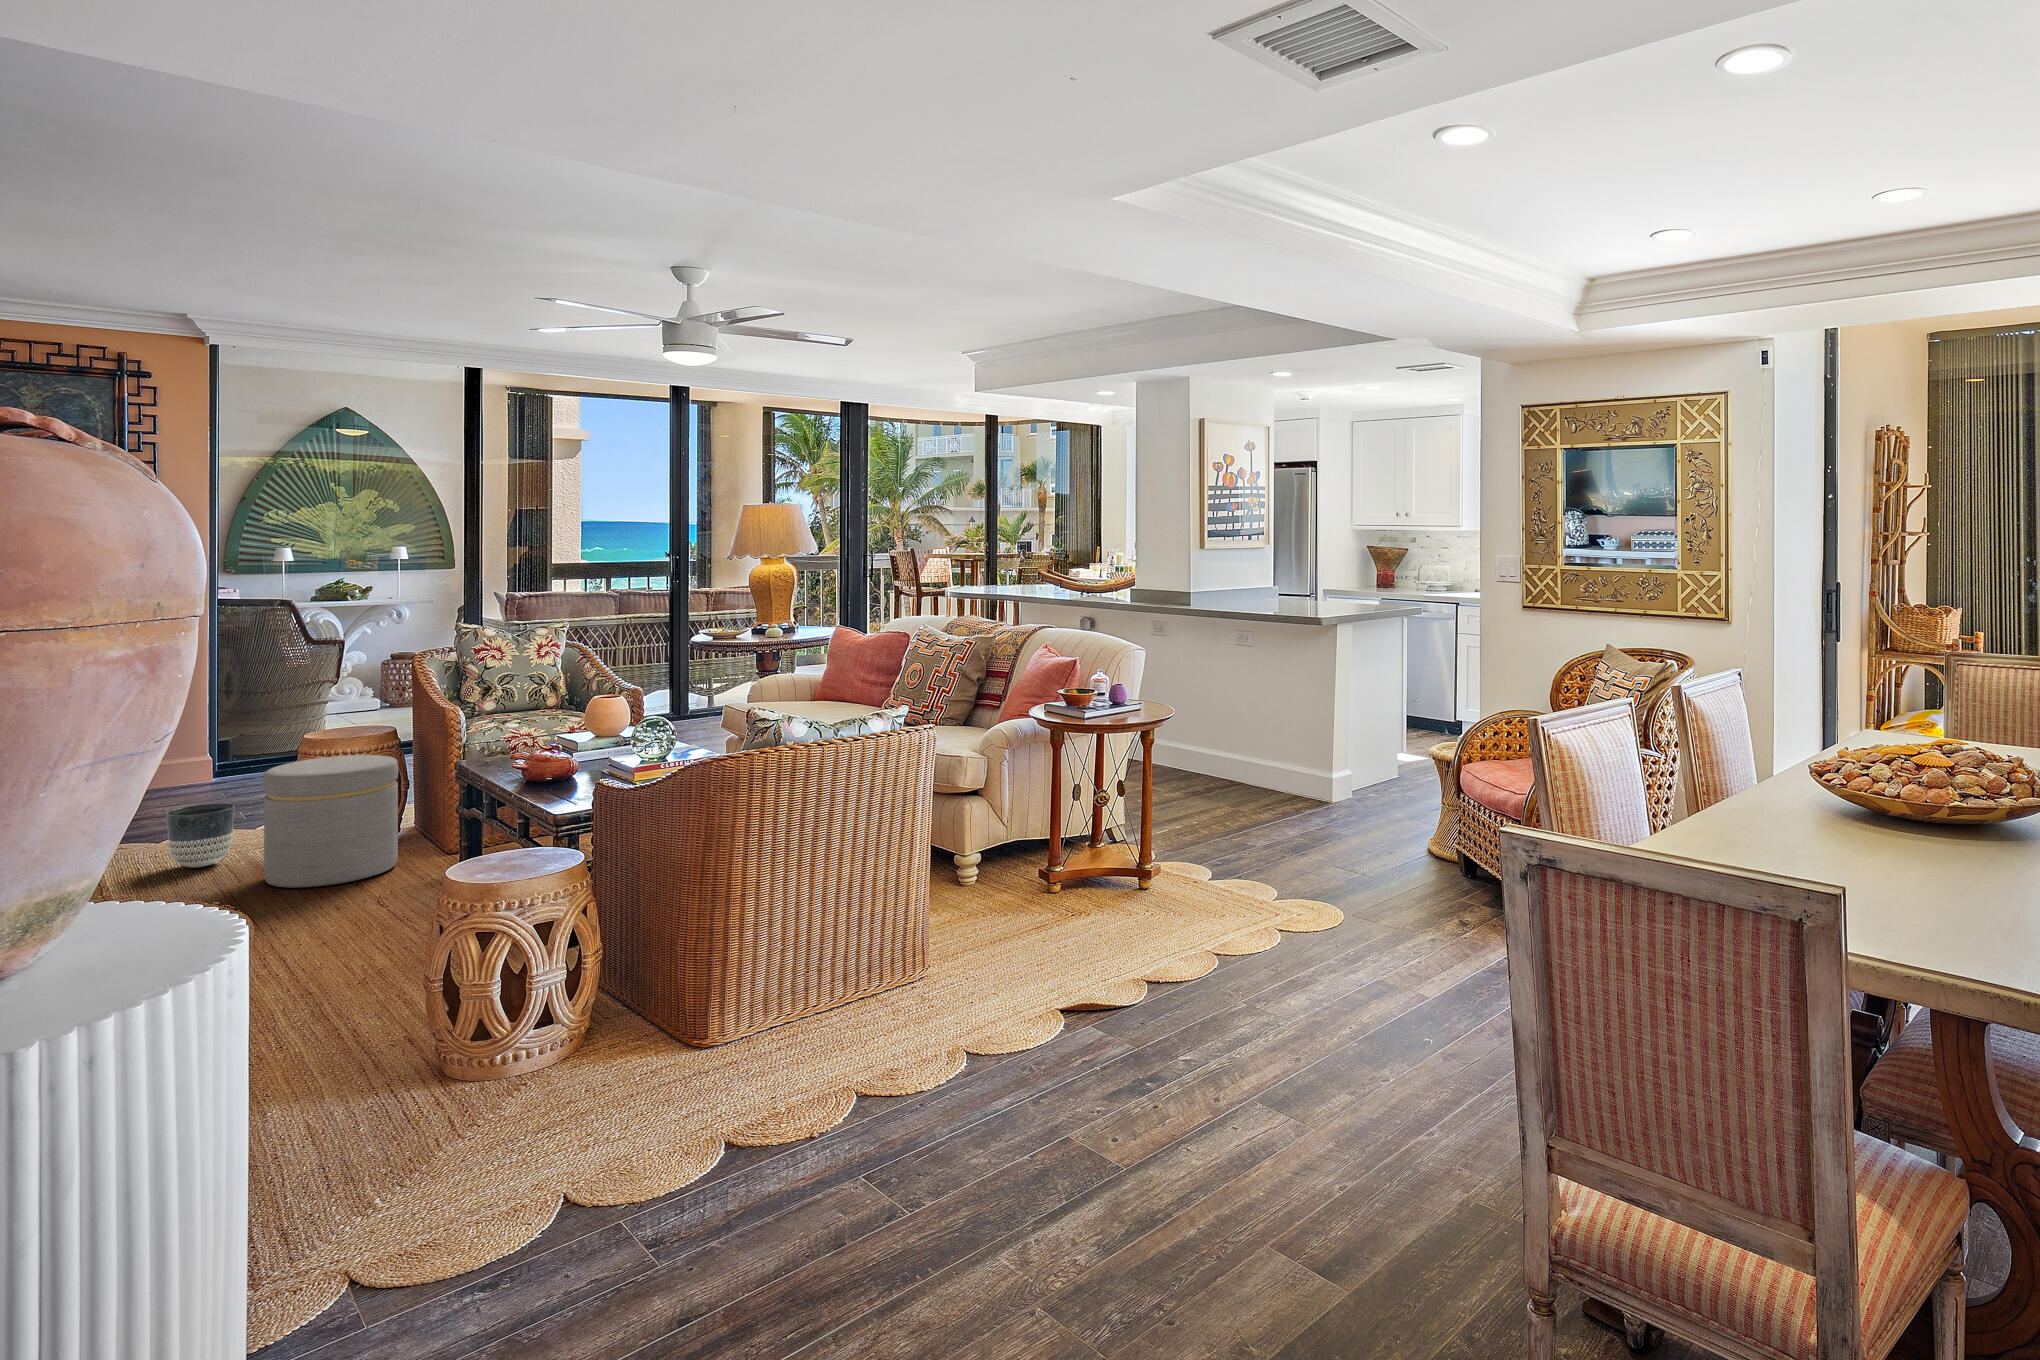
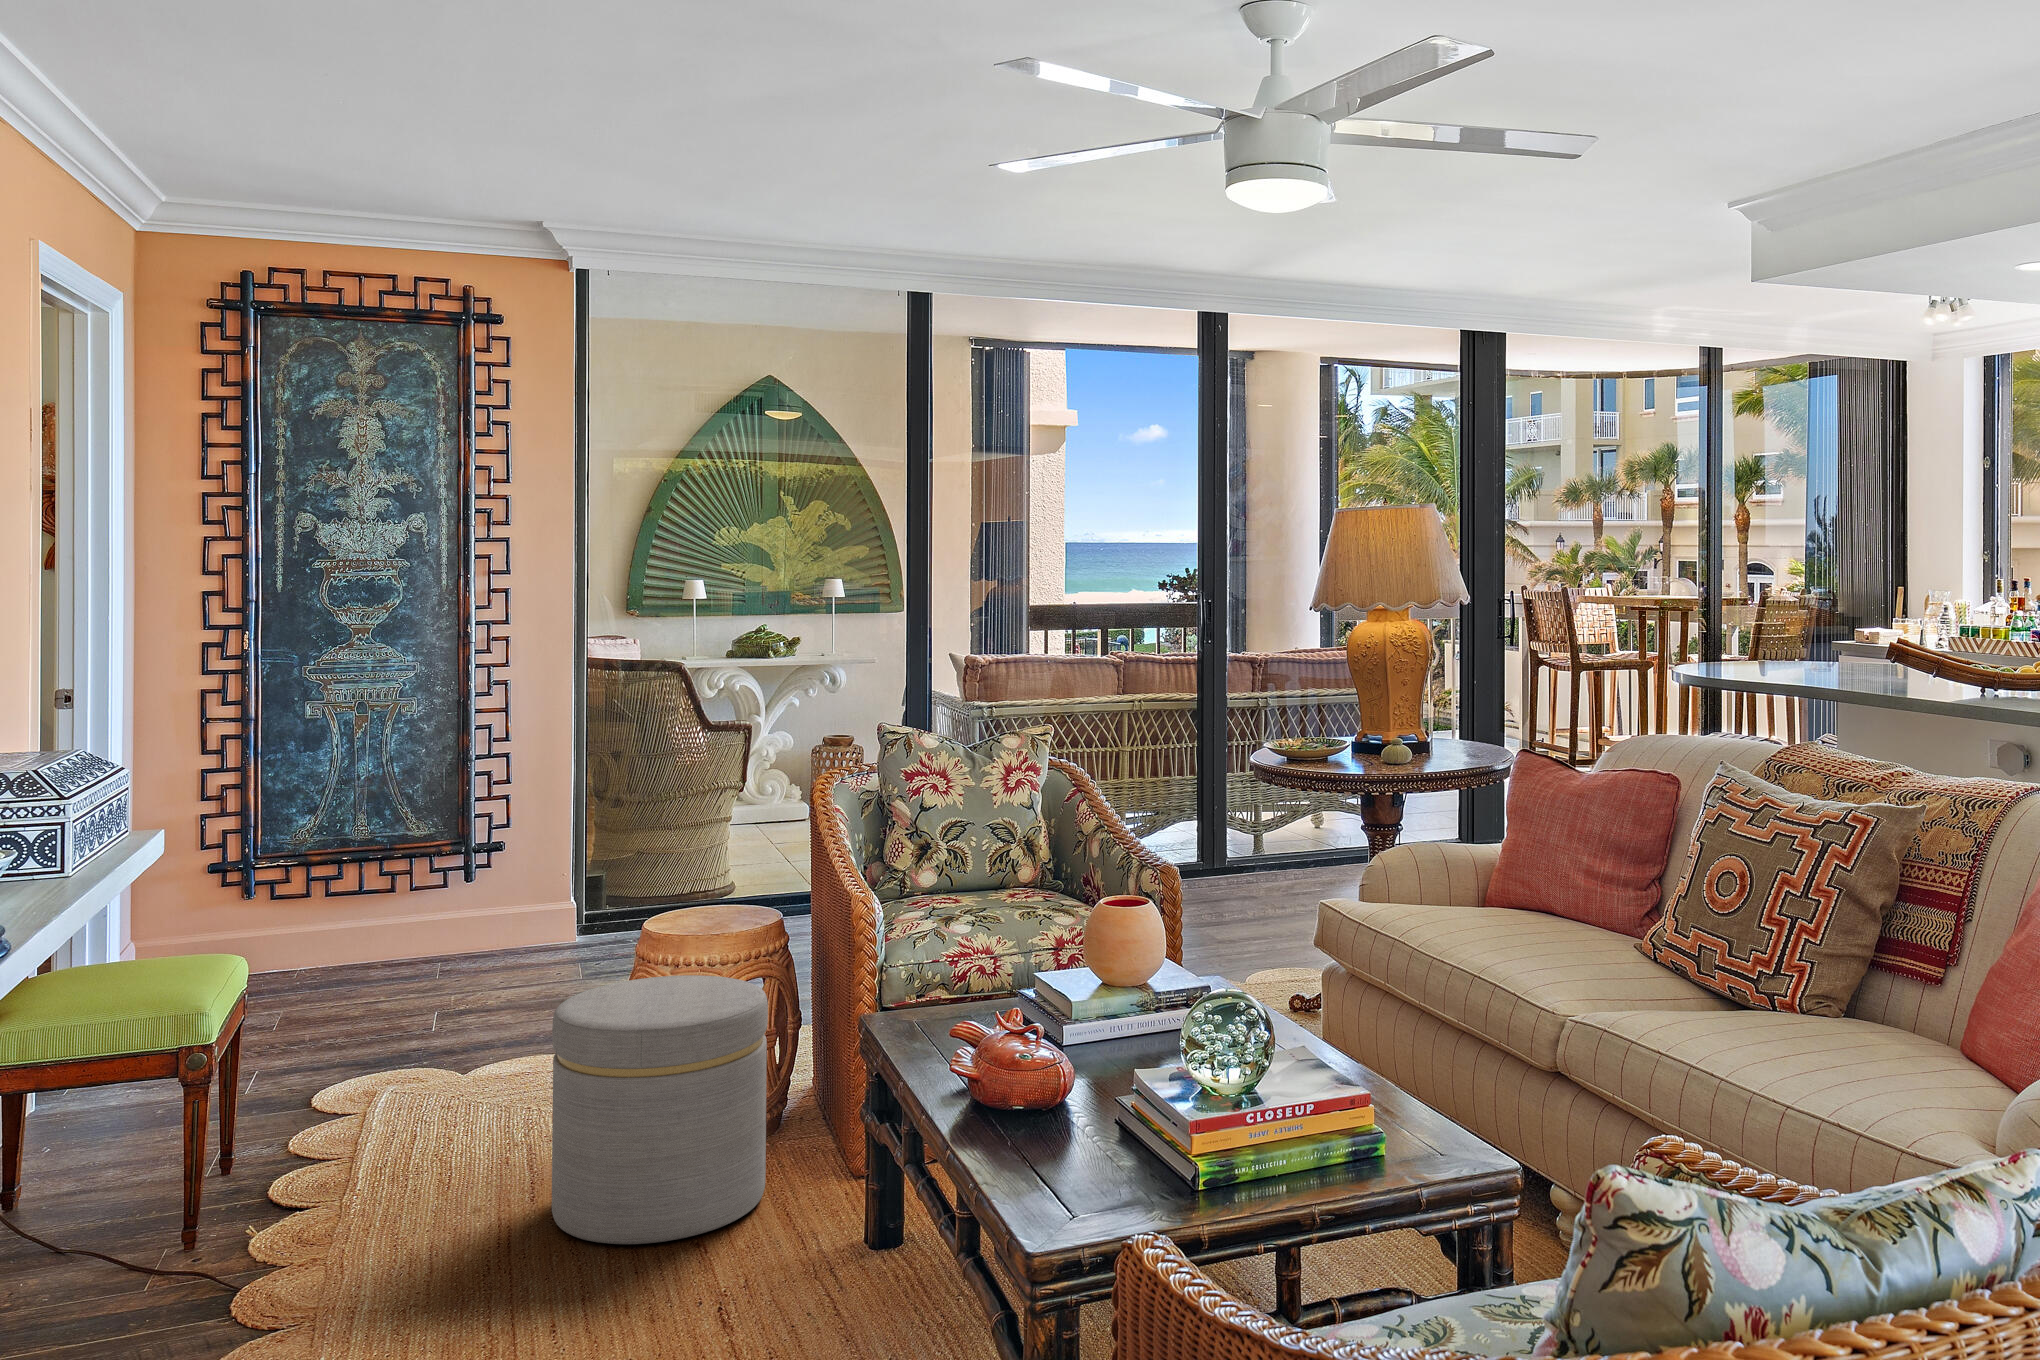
planter: present [166,803,235,868] -> none [431,1036,531,1155]

